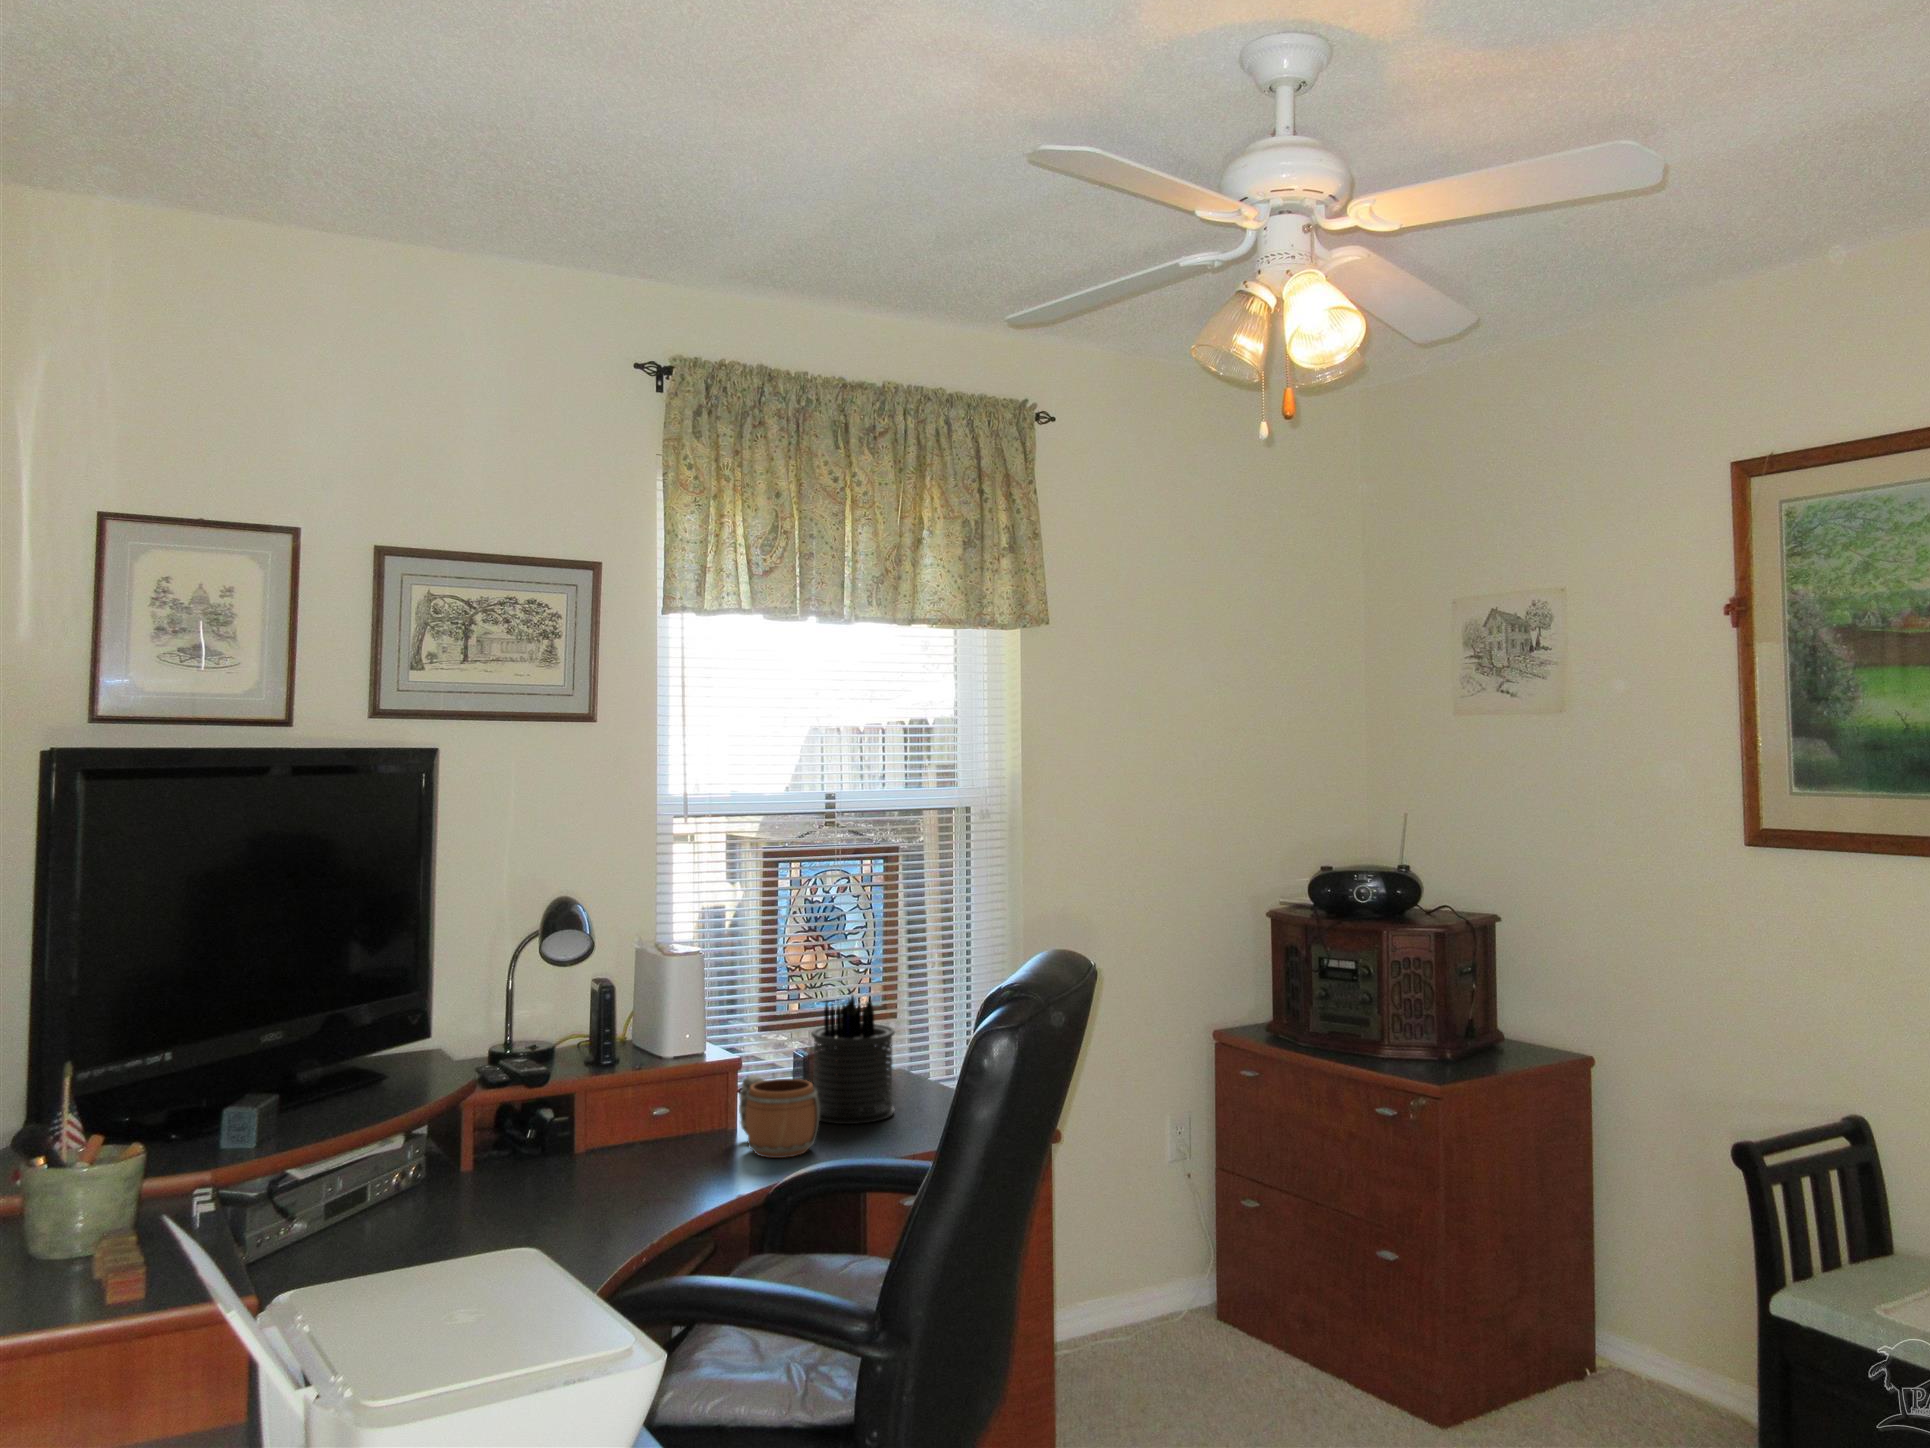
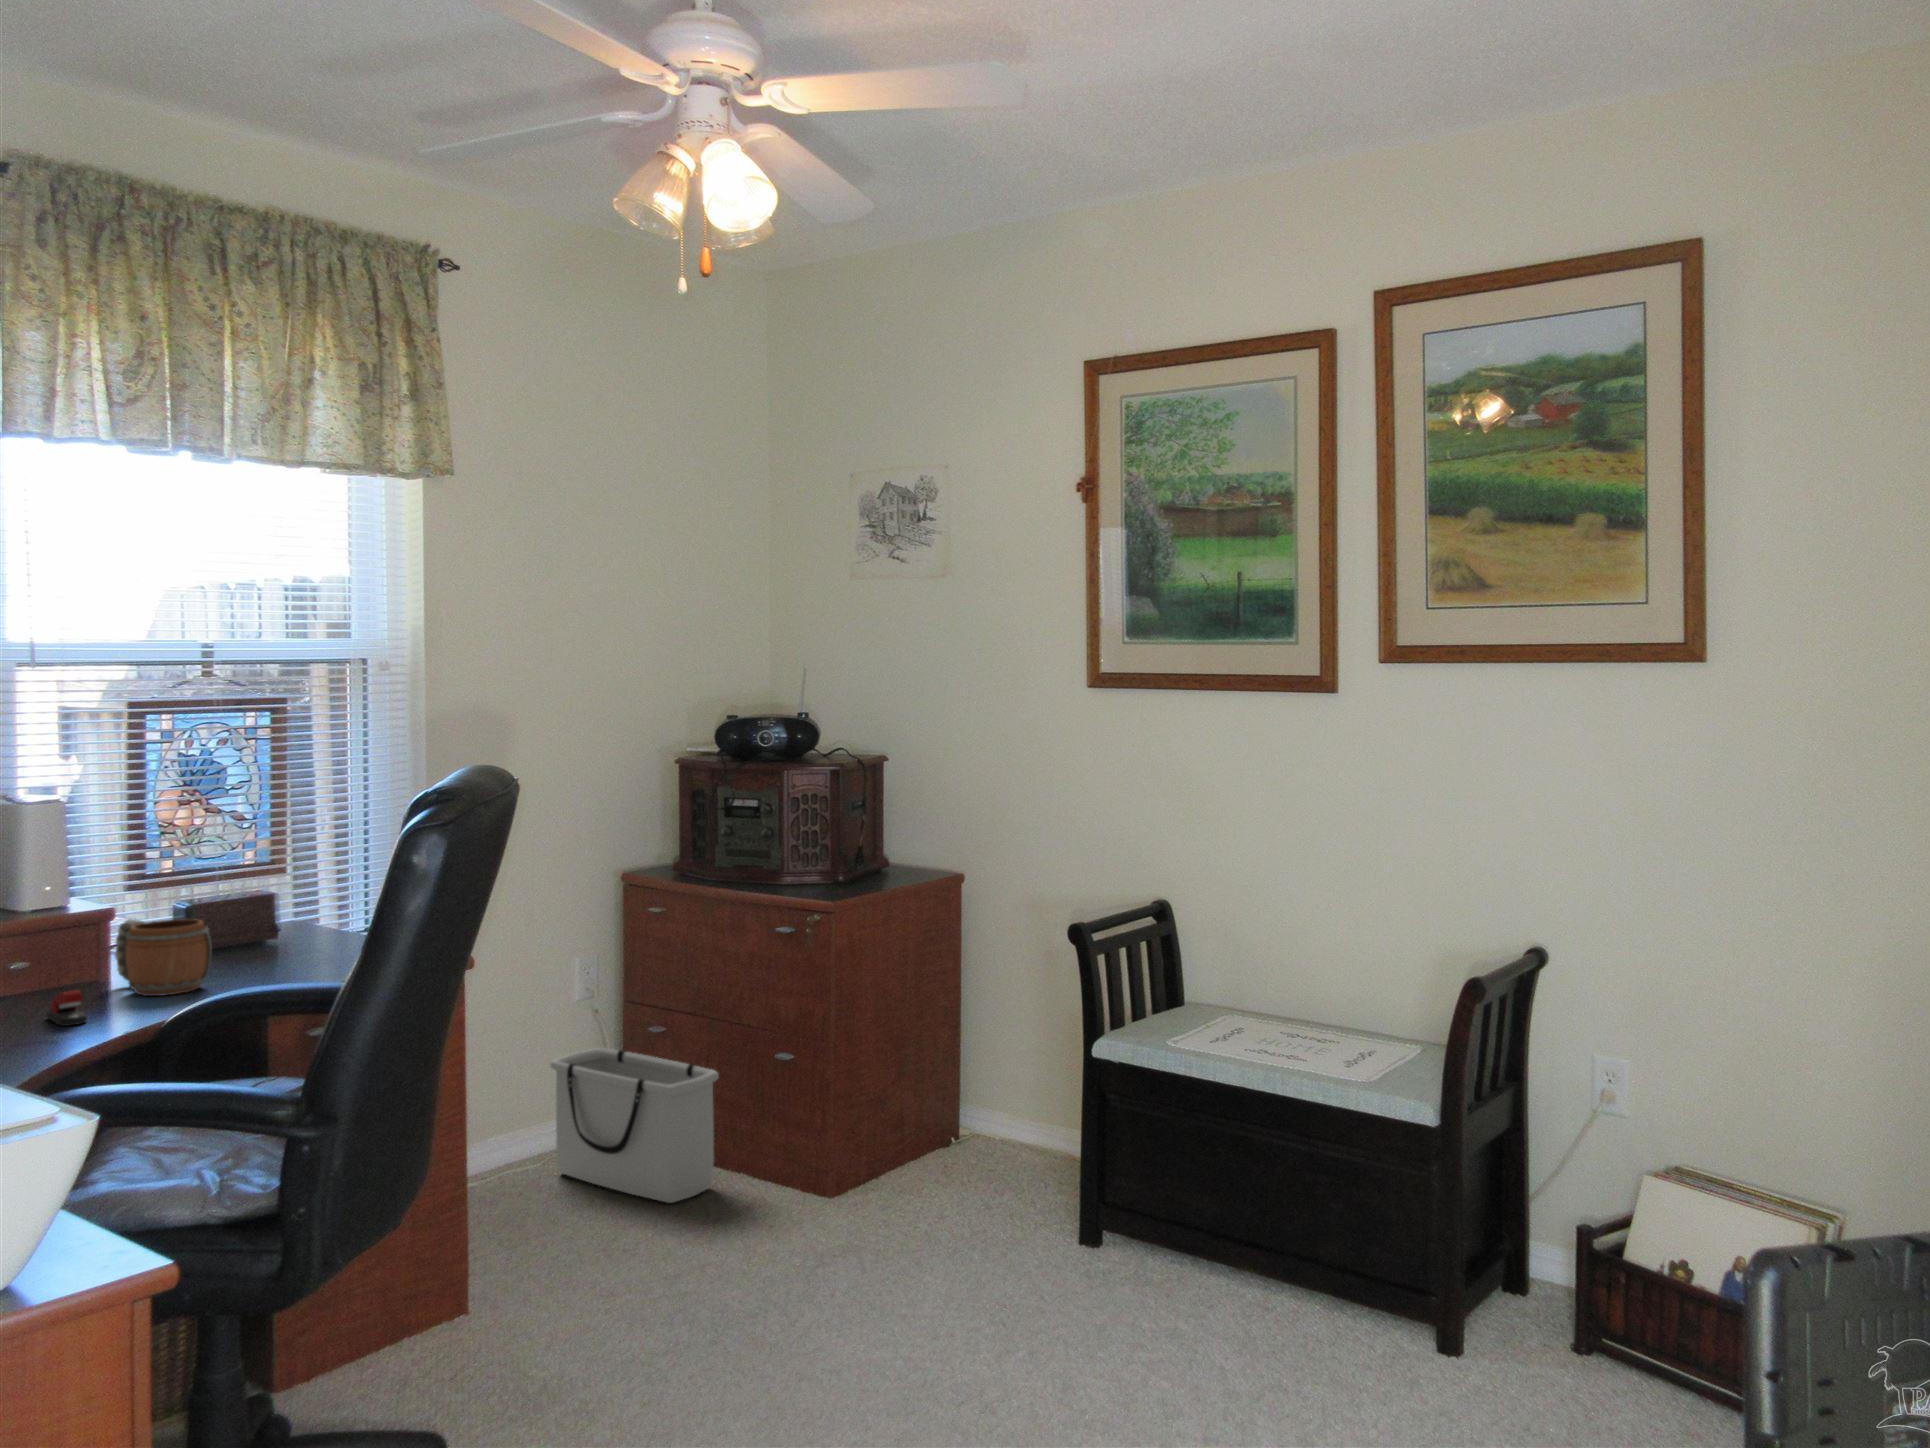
pen holder: present [811,995,895,1124] -> none [195,835,292,967]
stapler: none [675,1155,706,1192] -> present [46,990,86,1026]
storage bin: none [1141,1209,1315,1400] -> present [550,1048,719,1203]

